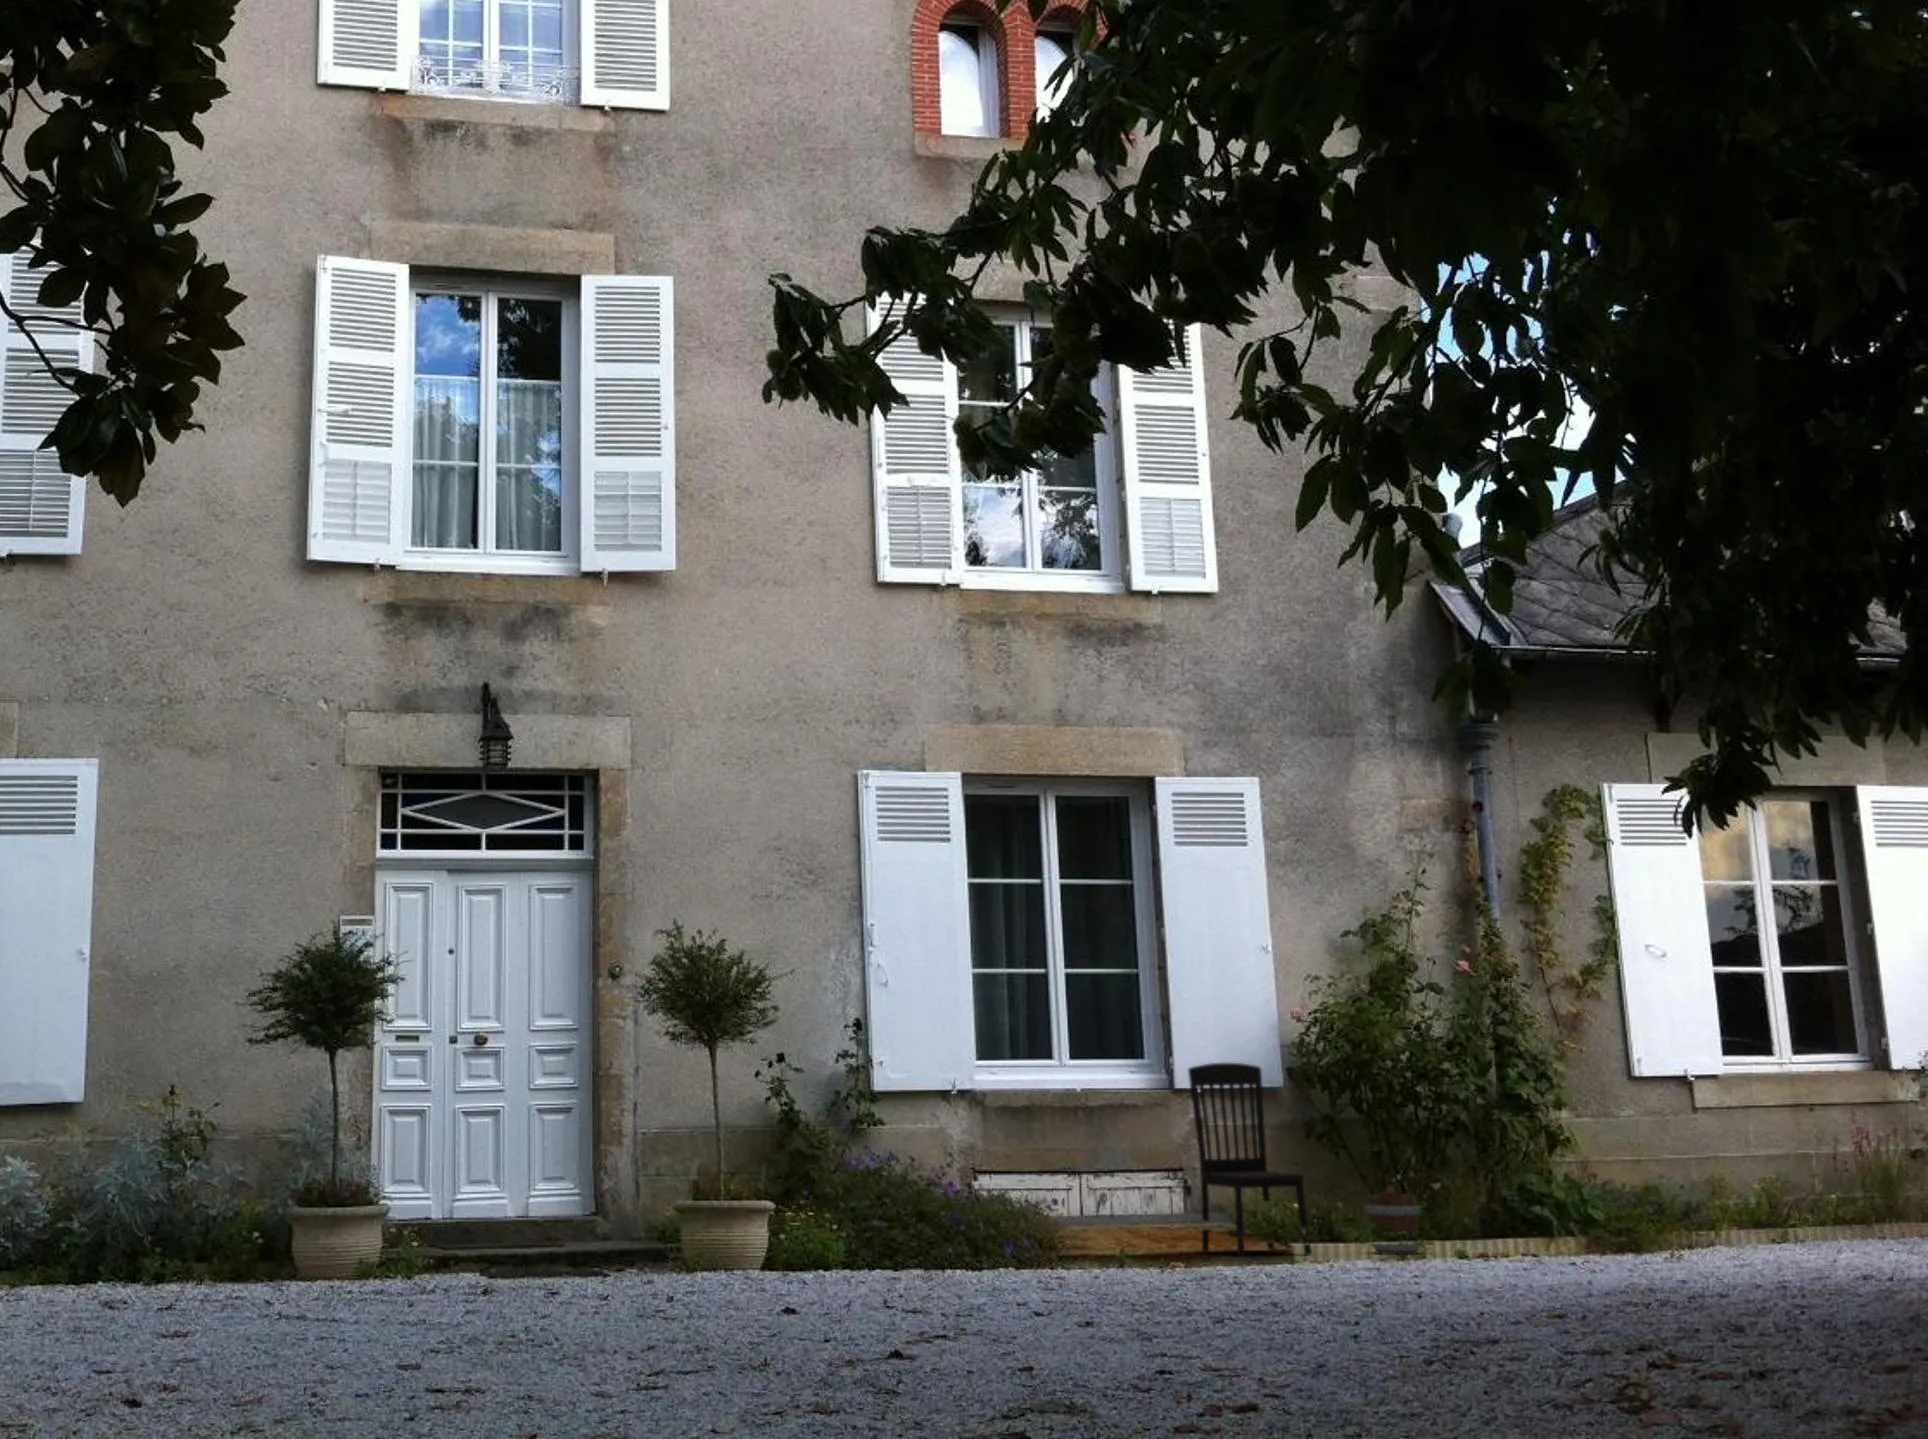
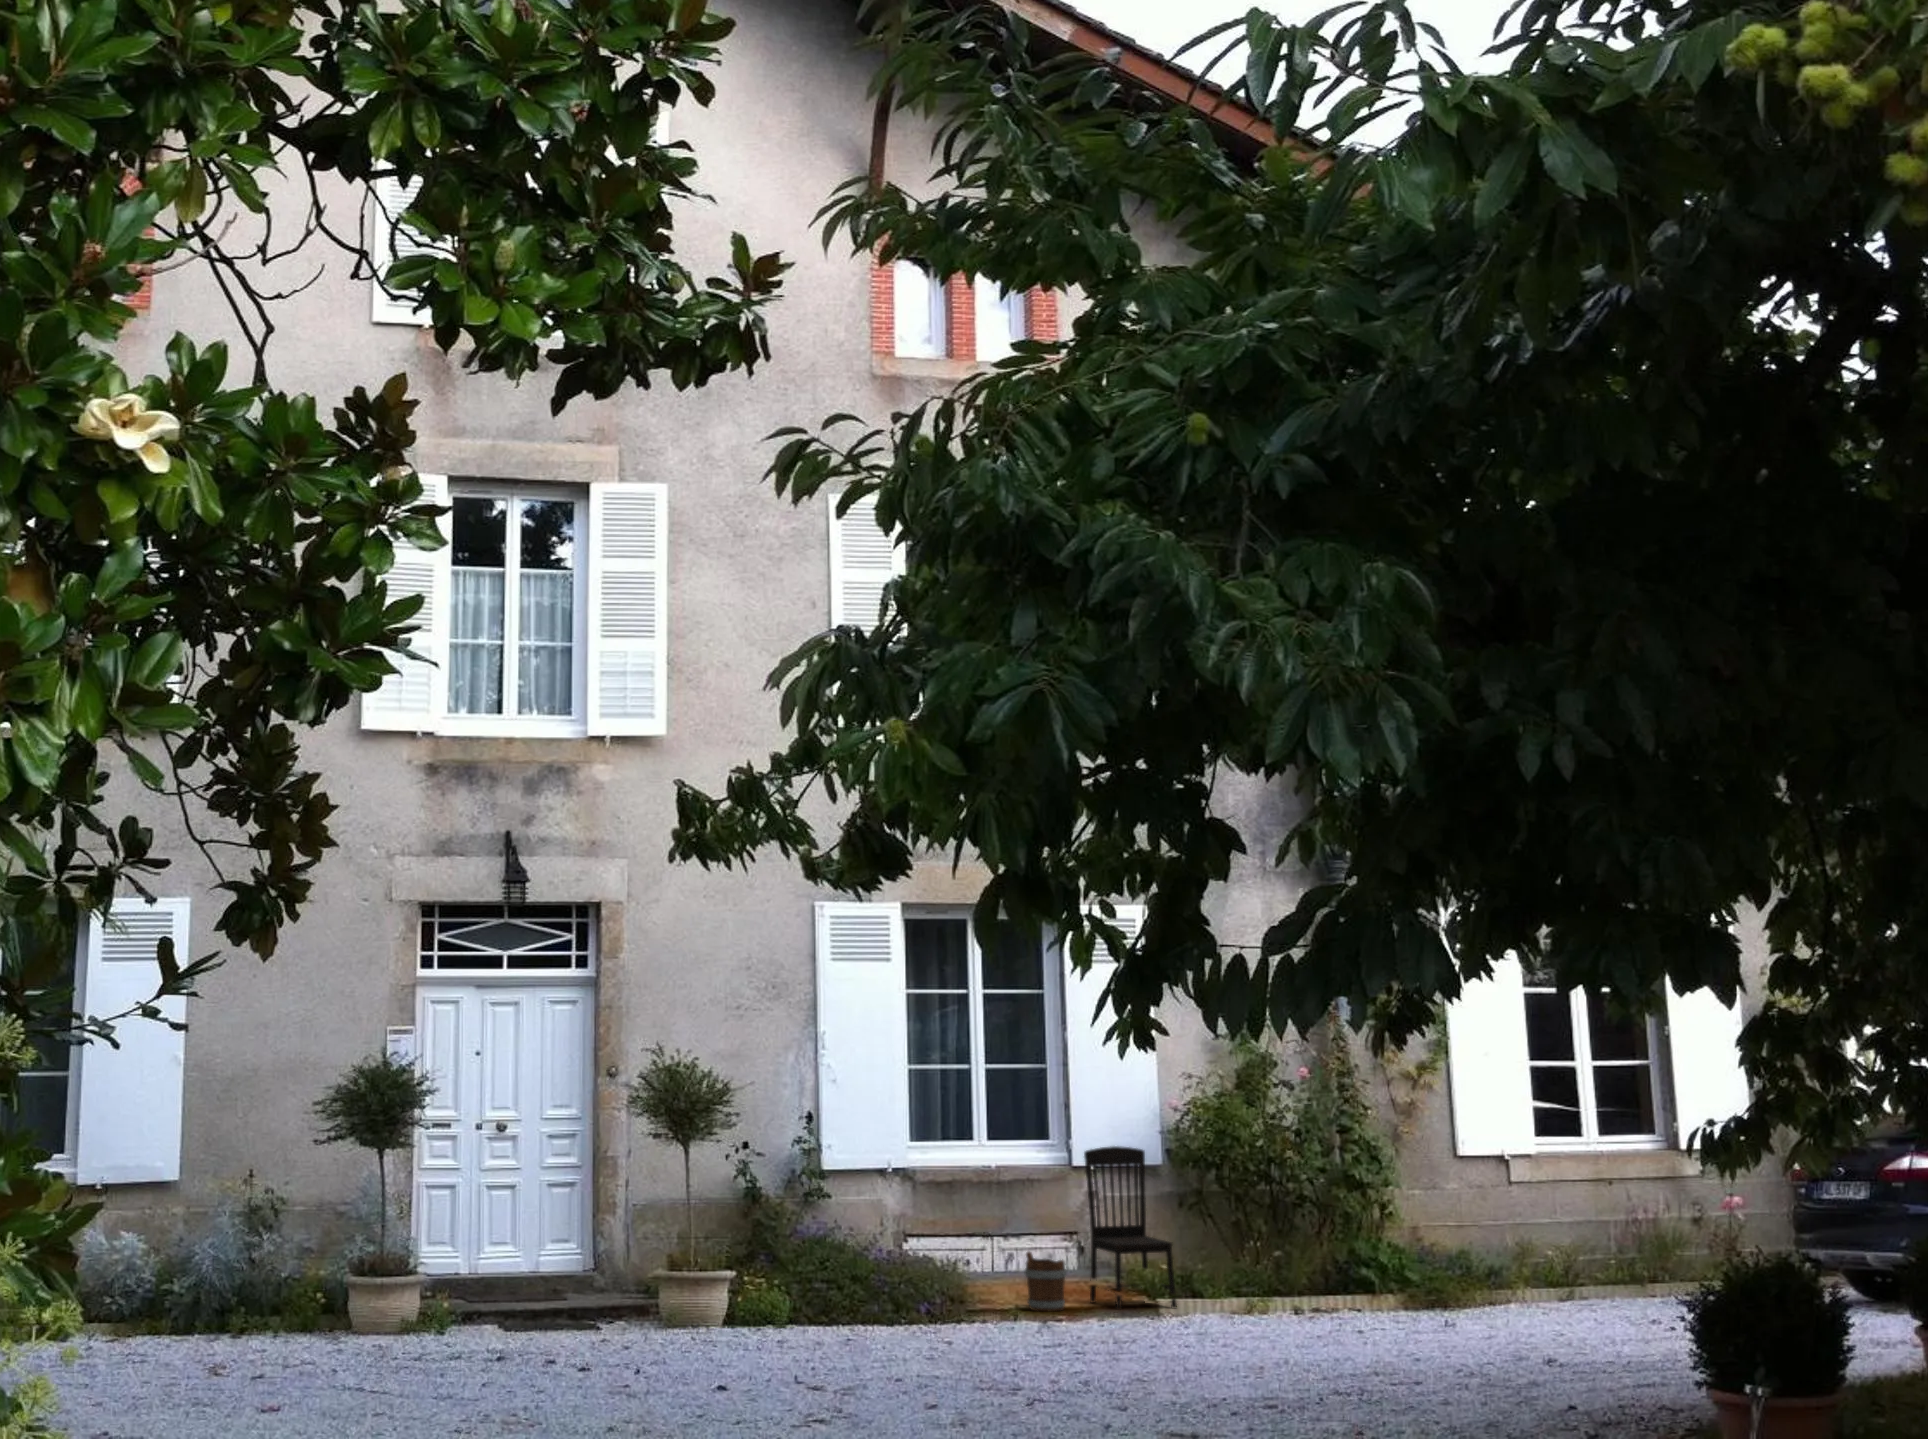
bucket: present [1365,1187,1421,1255] -> present [1024,1252,1067,1311]

